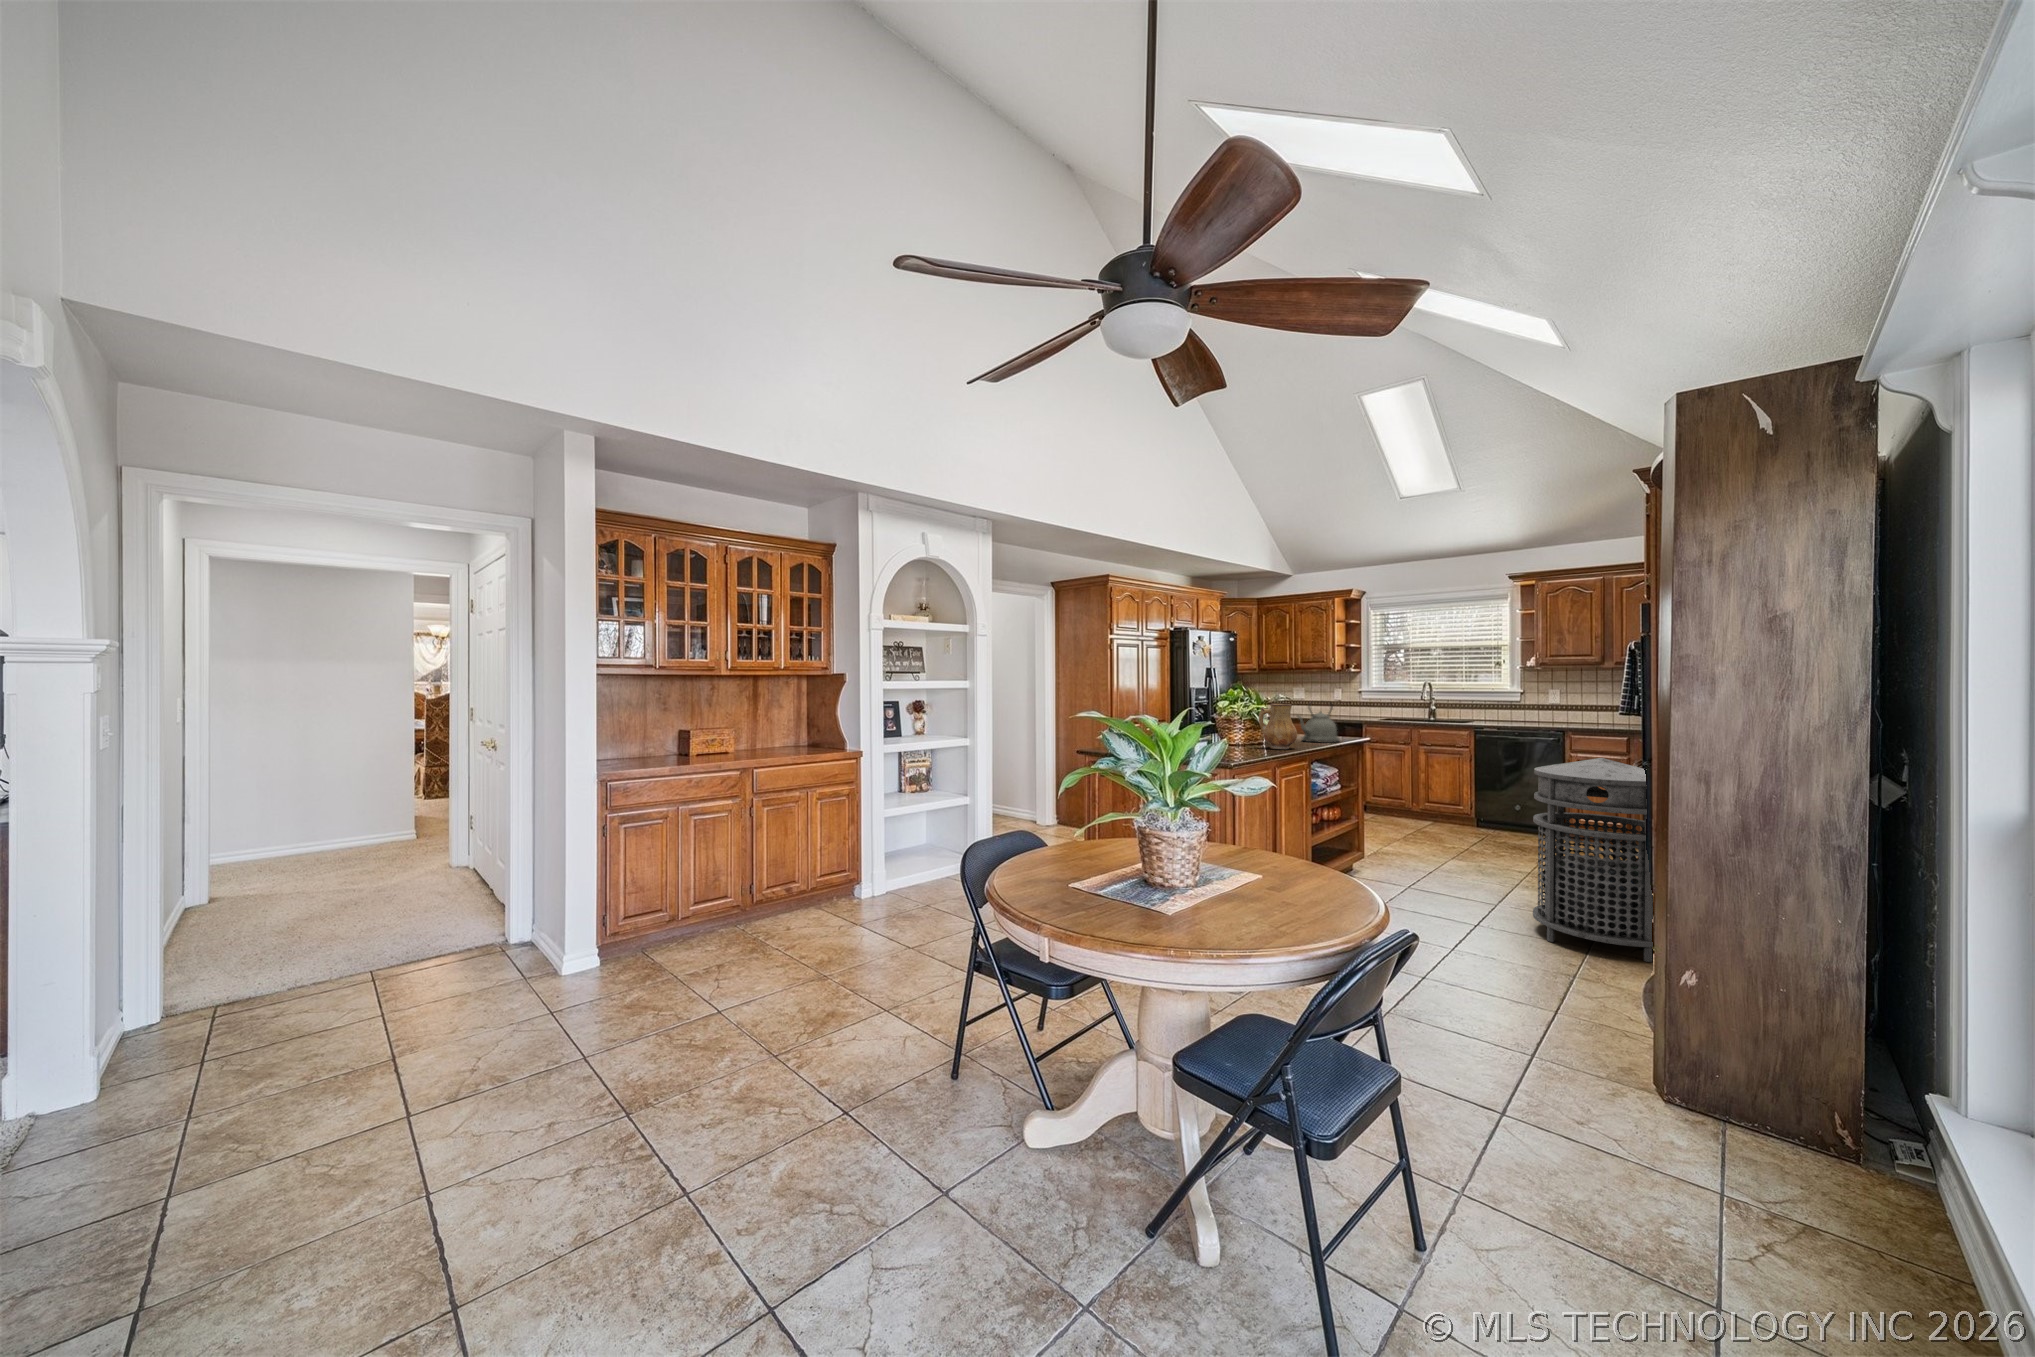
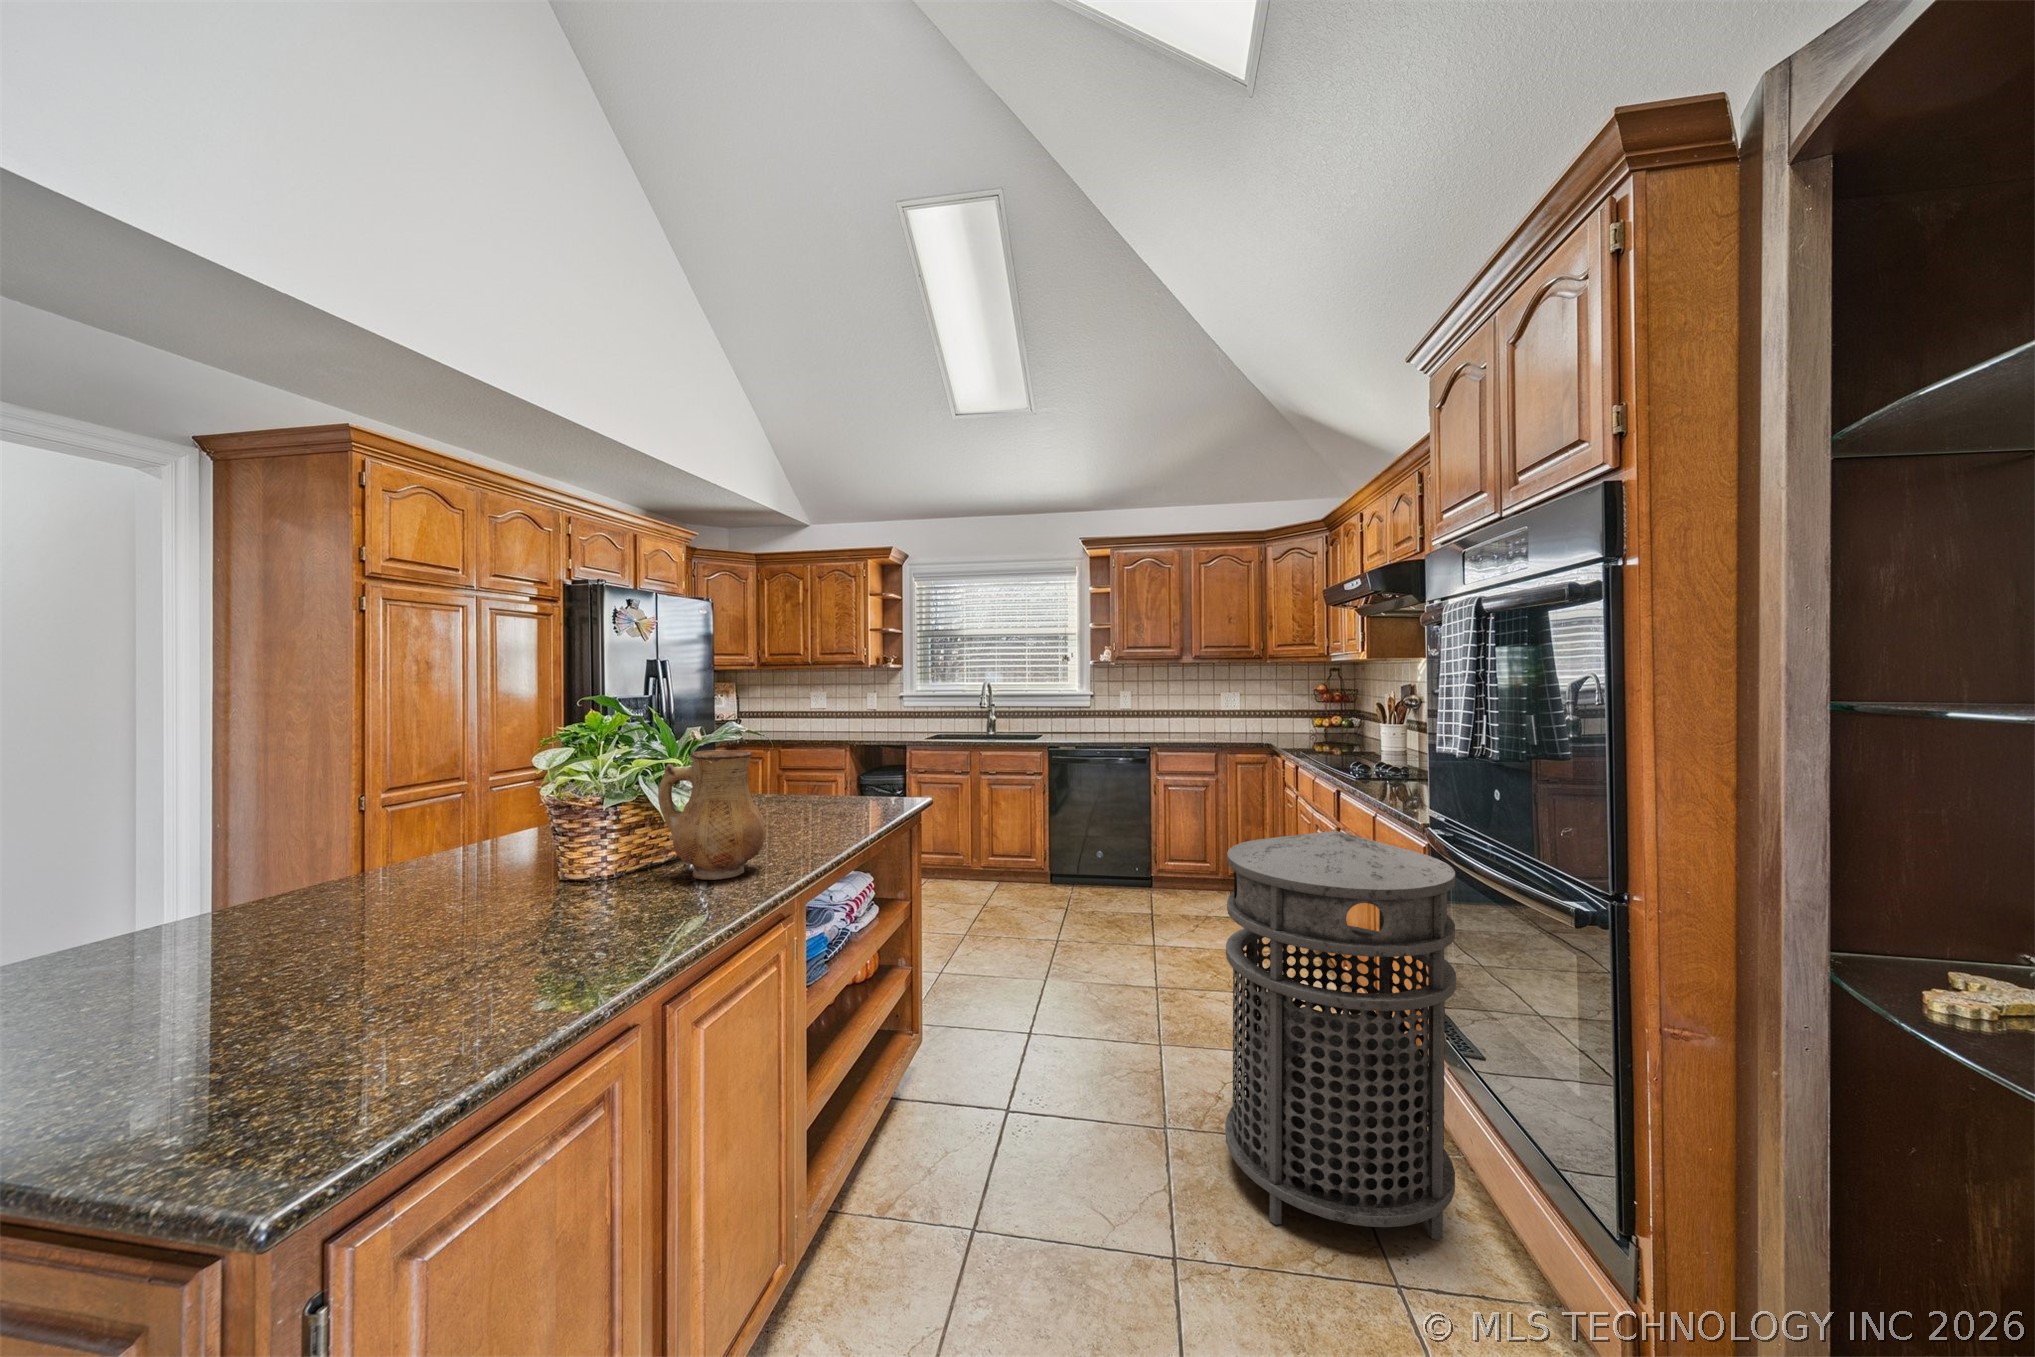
kettle: present [1298,703,1339,743] -> none [778,730,872,826]

